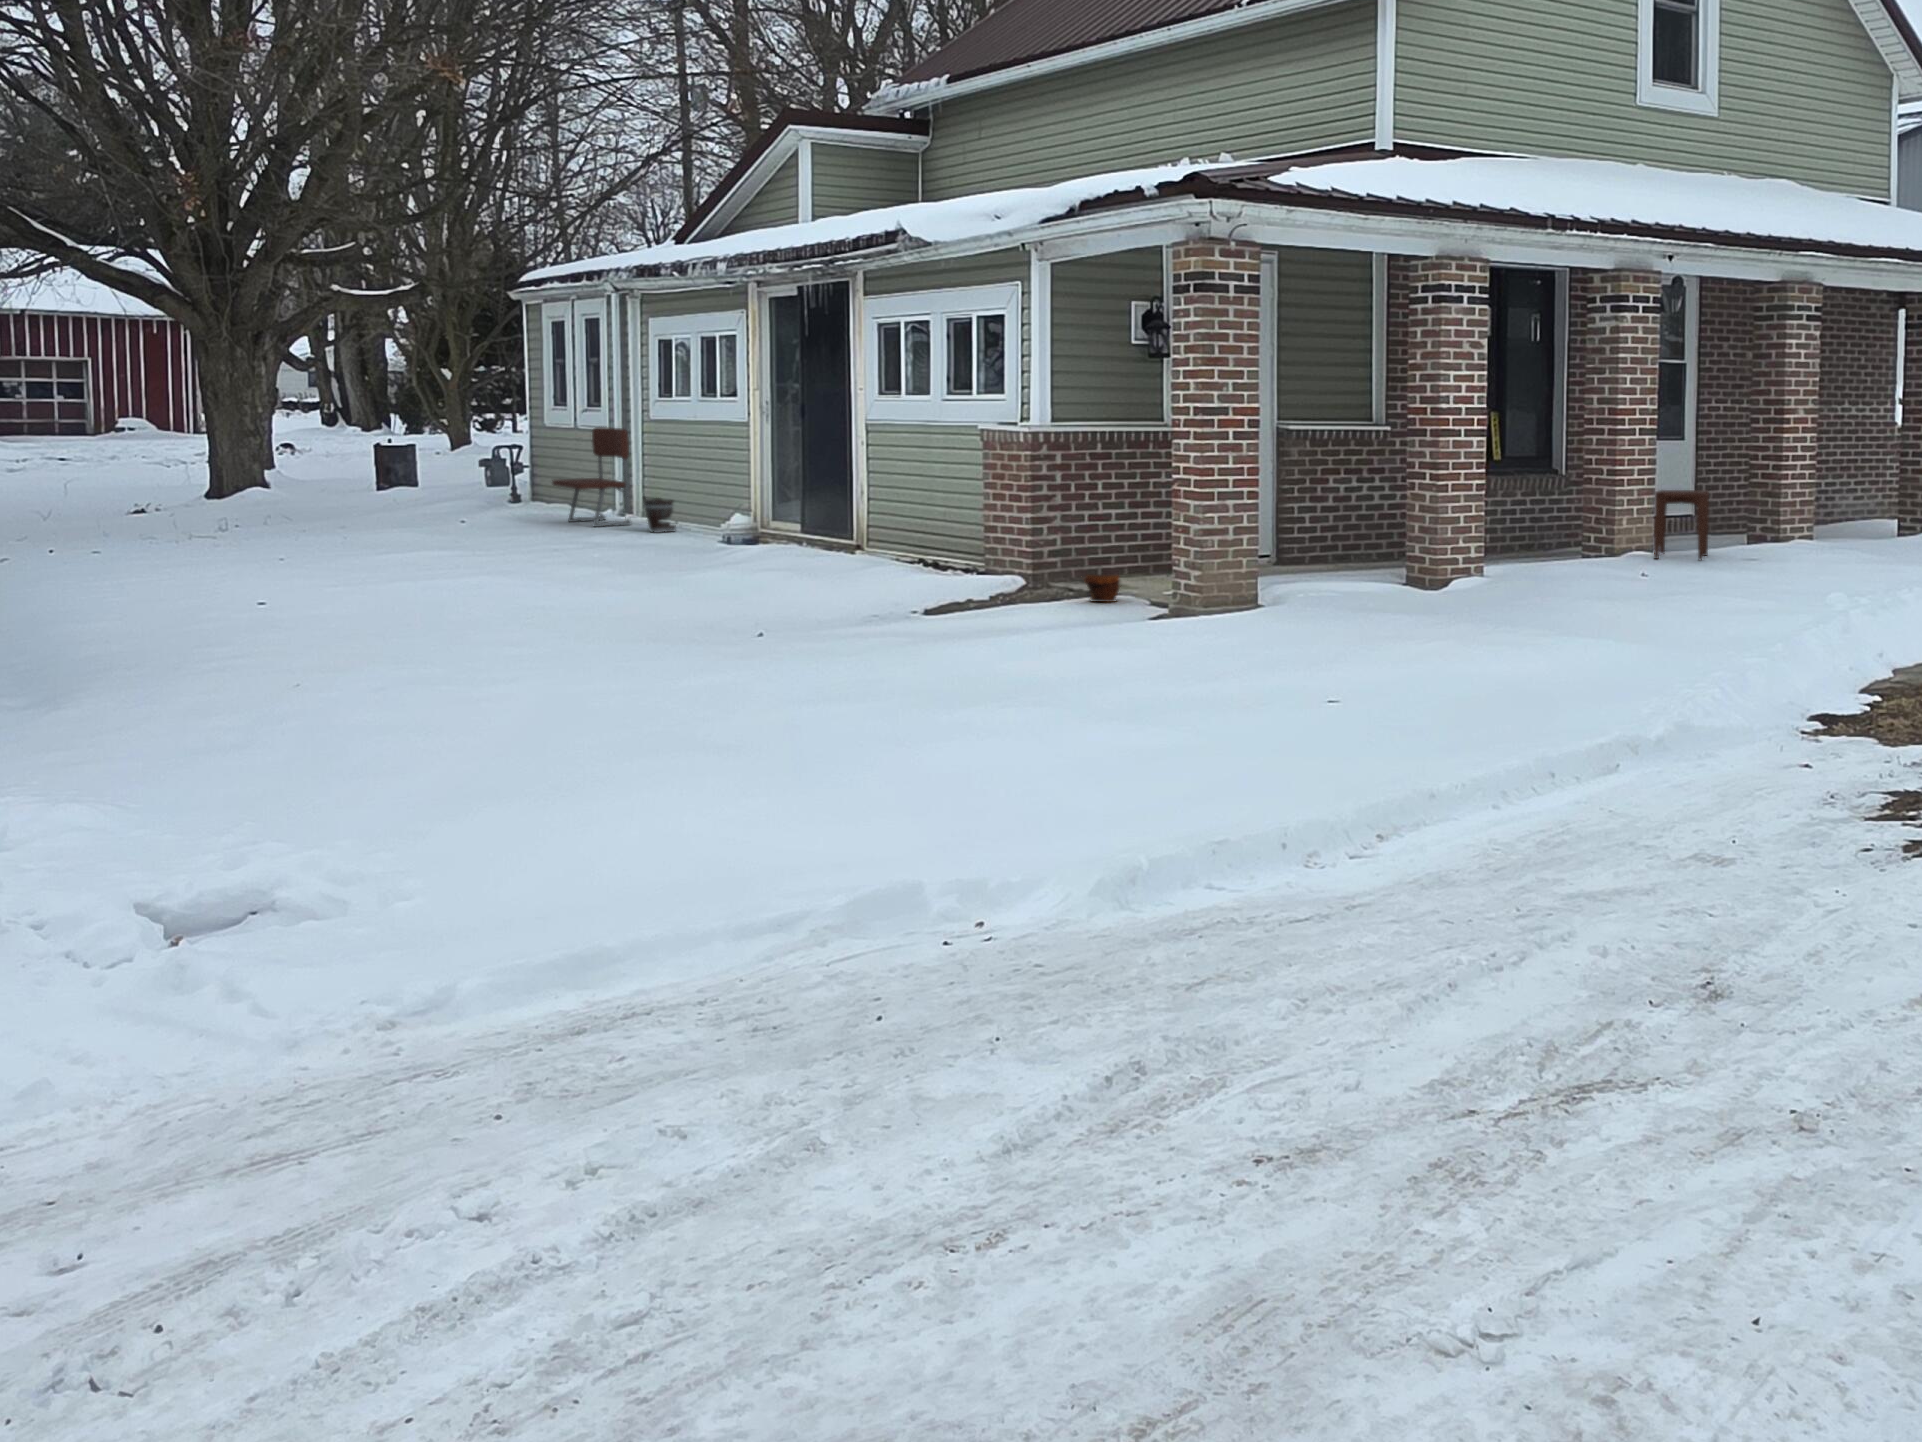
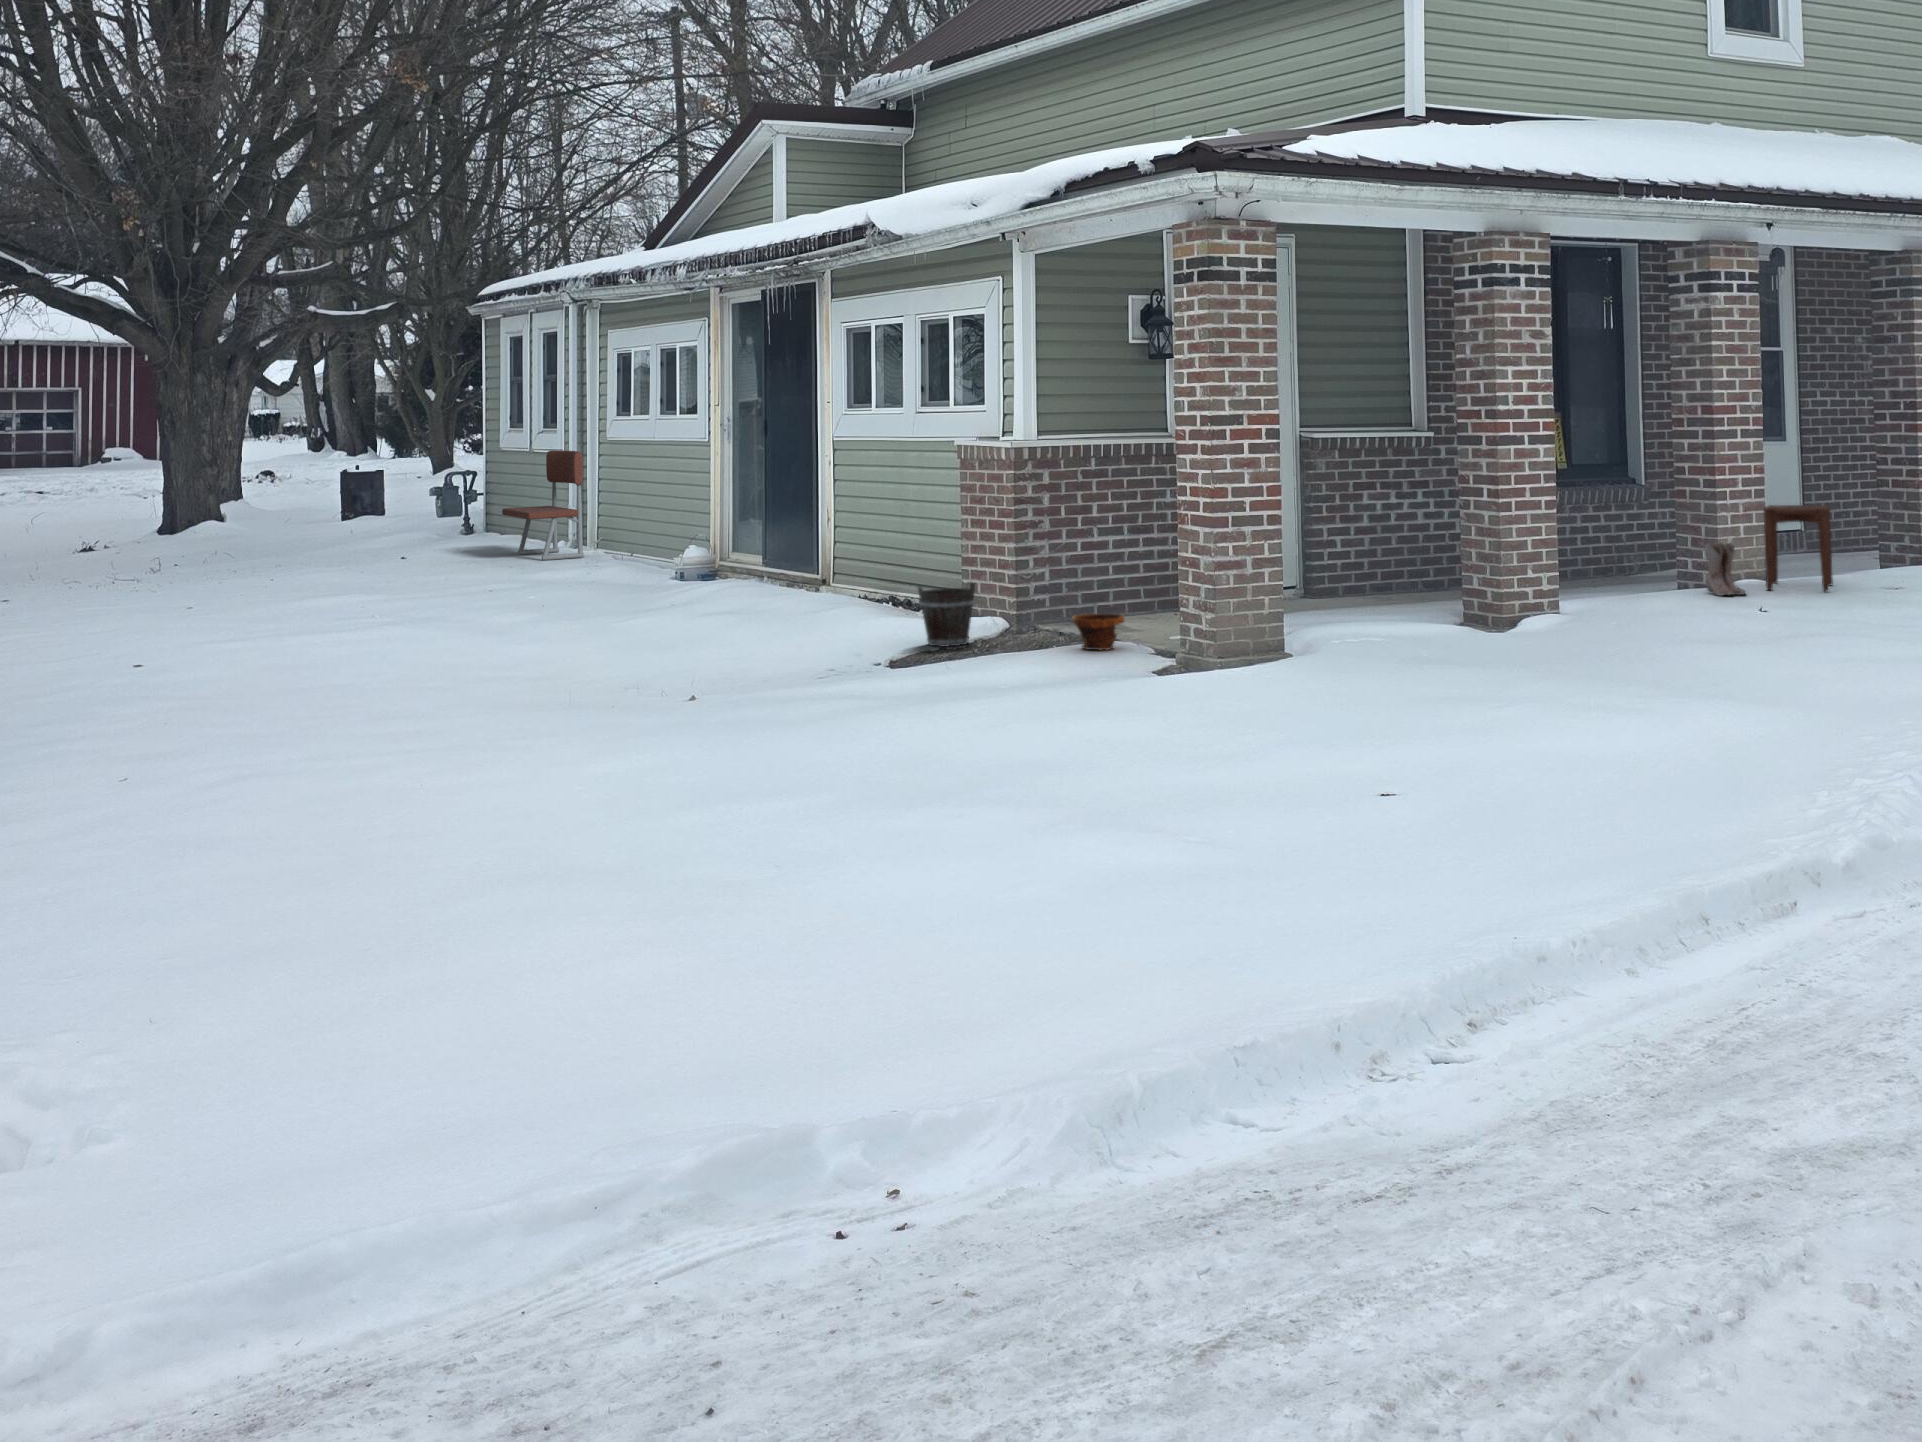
bucket: present [643,497,676,533] -> present [918,583,975,647]
boots: none [1606,519,1637,563] -> present [1706,542,1746,596]

